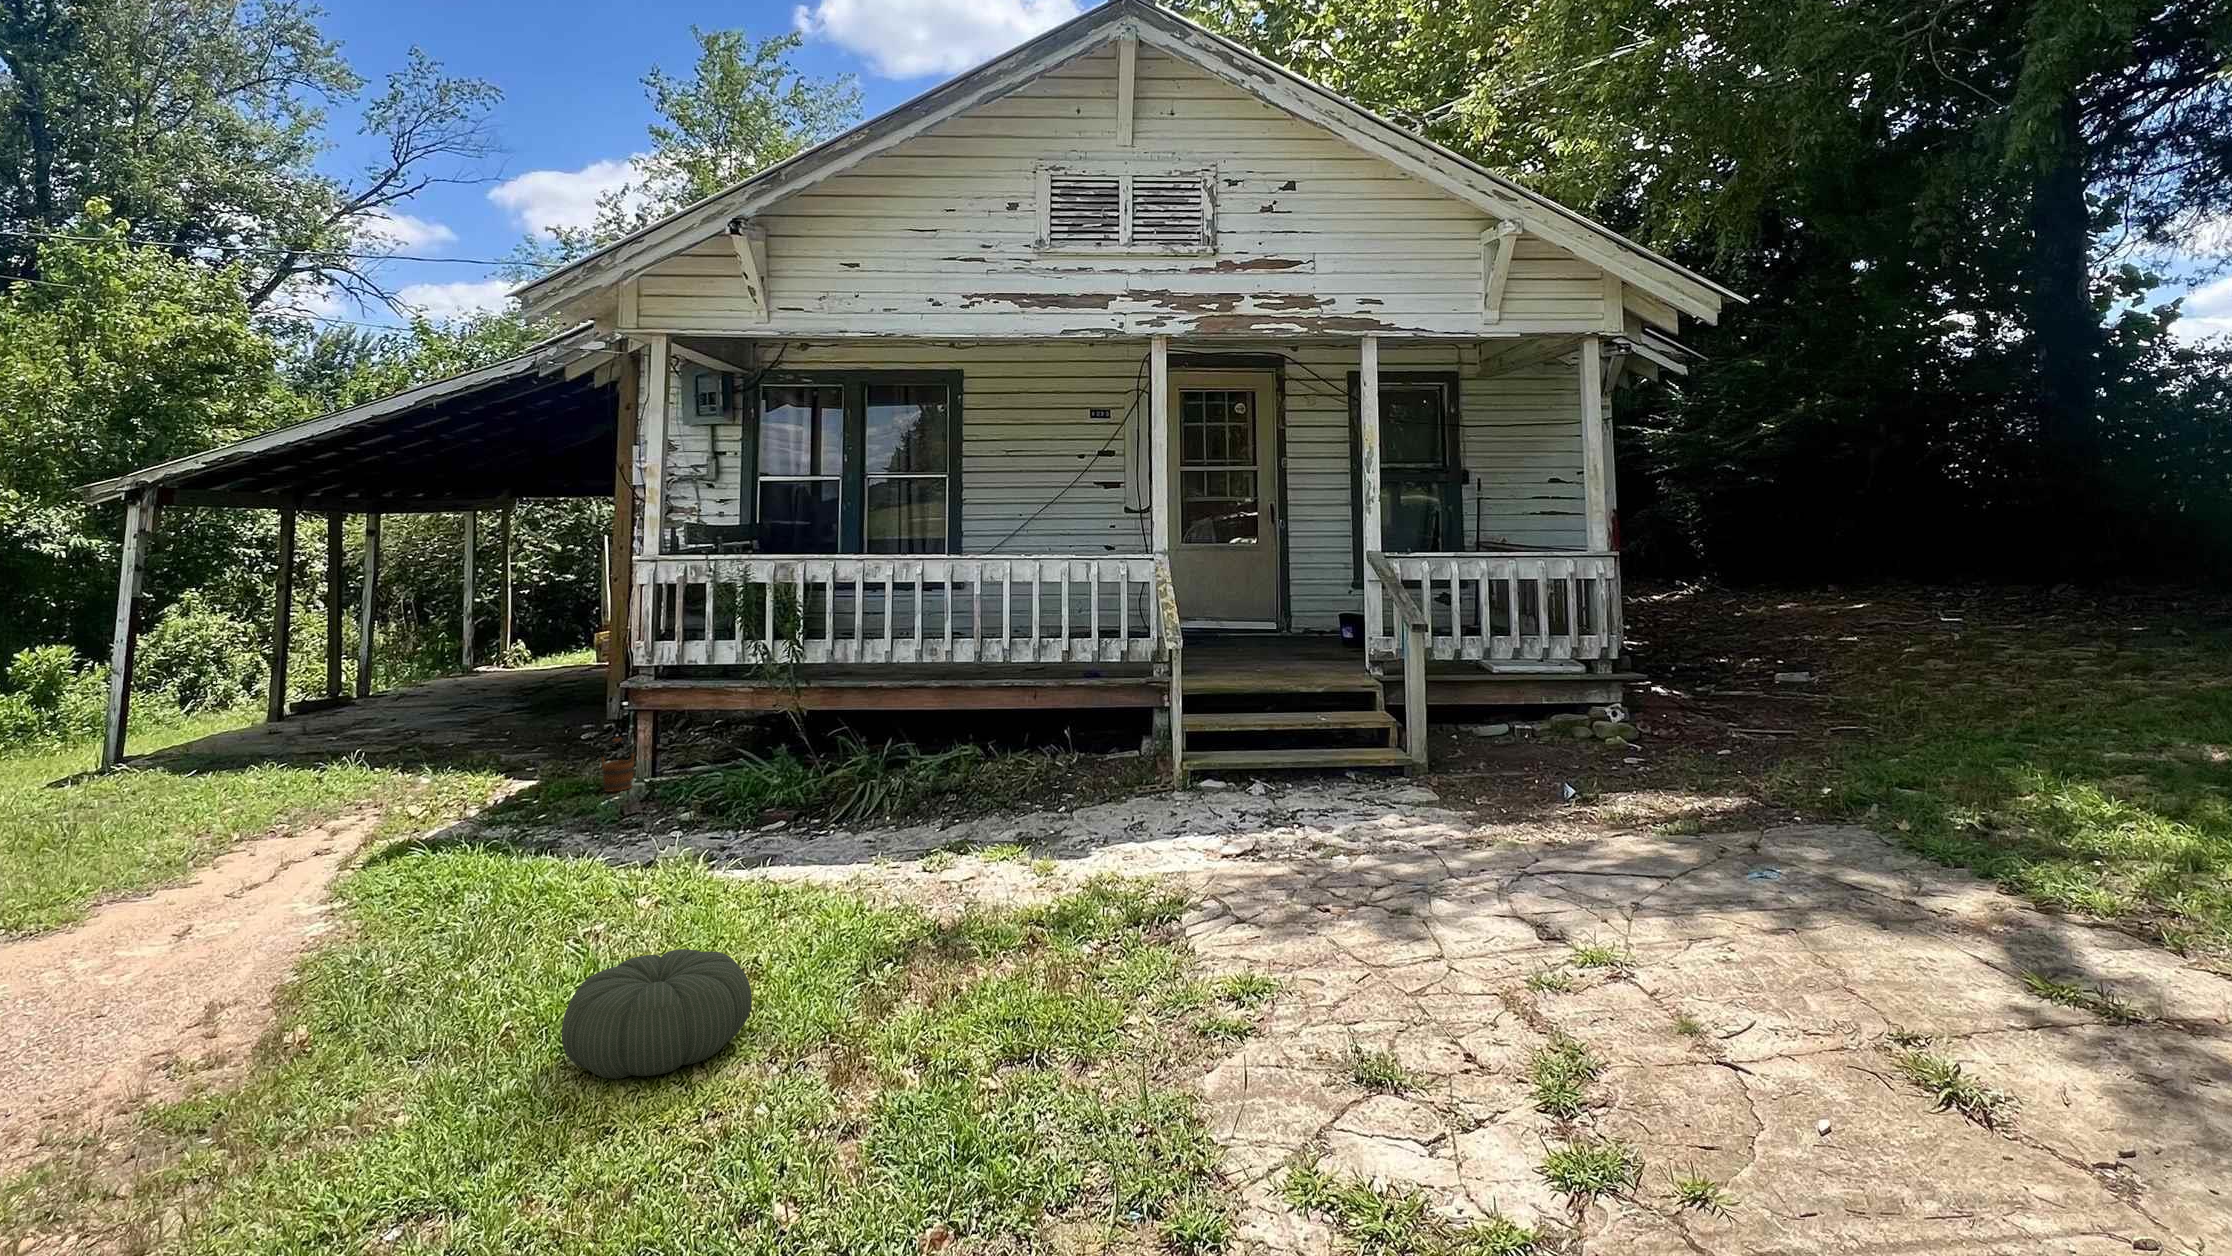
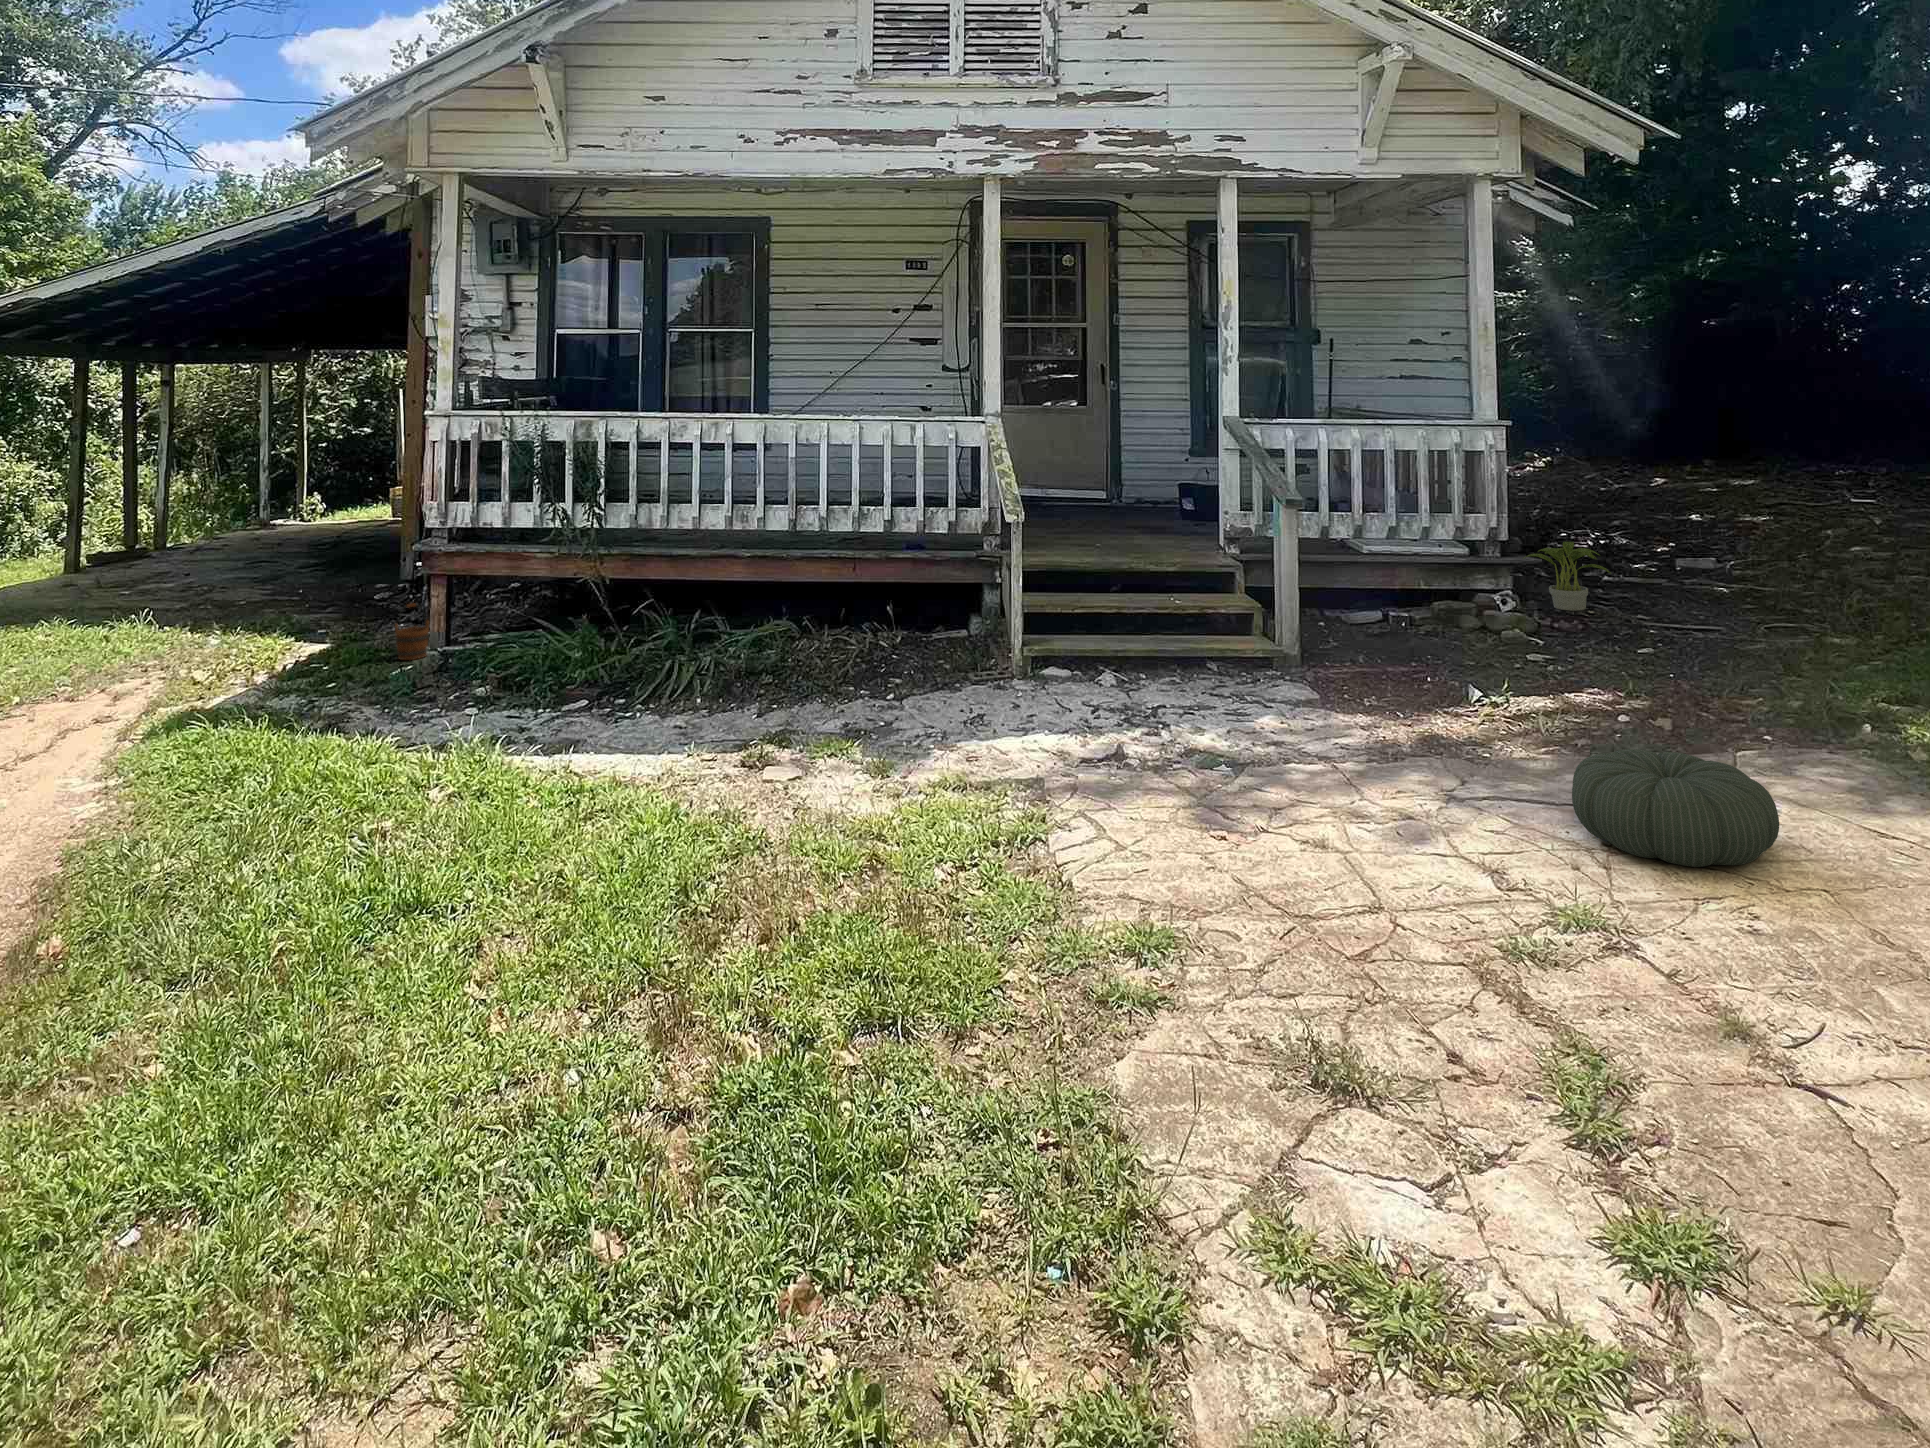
potted plant: none [1630,659,1703,720] -> present [1523,542,1611,611]
pouf: present [562,949,752,1079] -> present [1572,749,1779,867]

